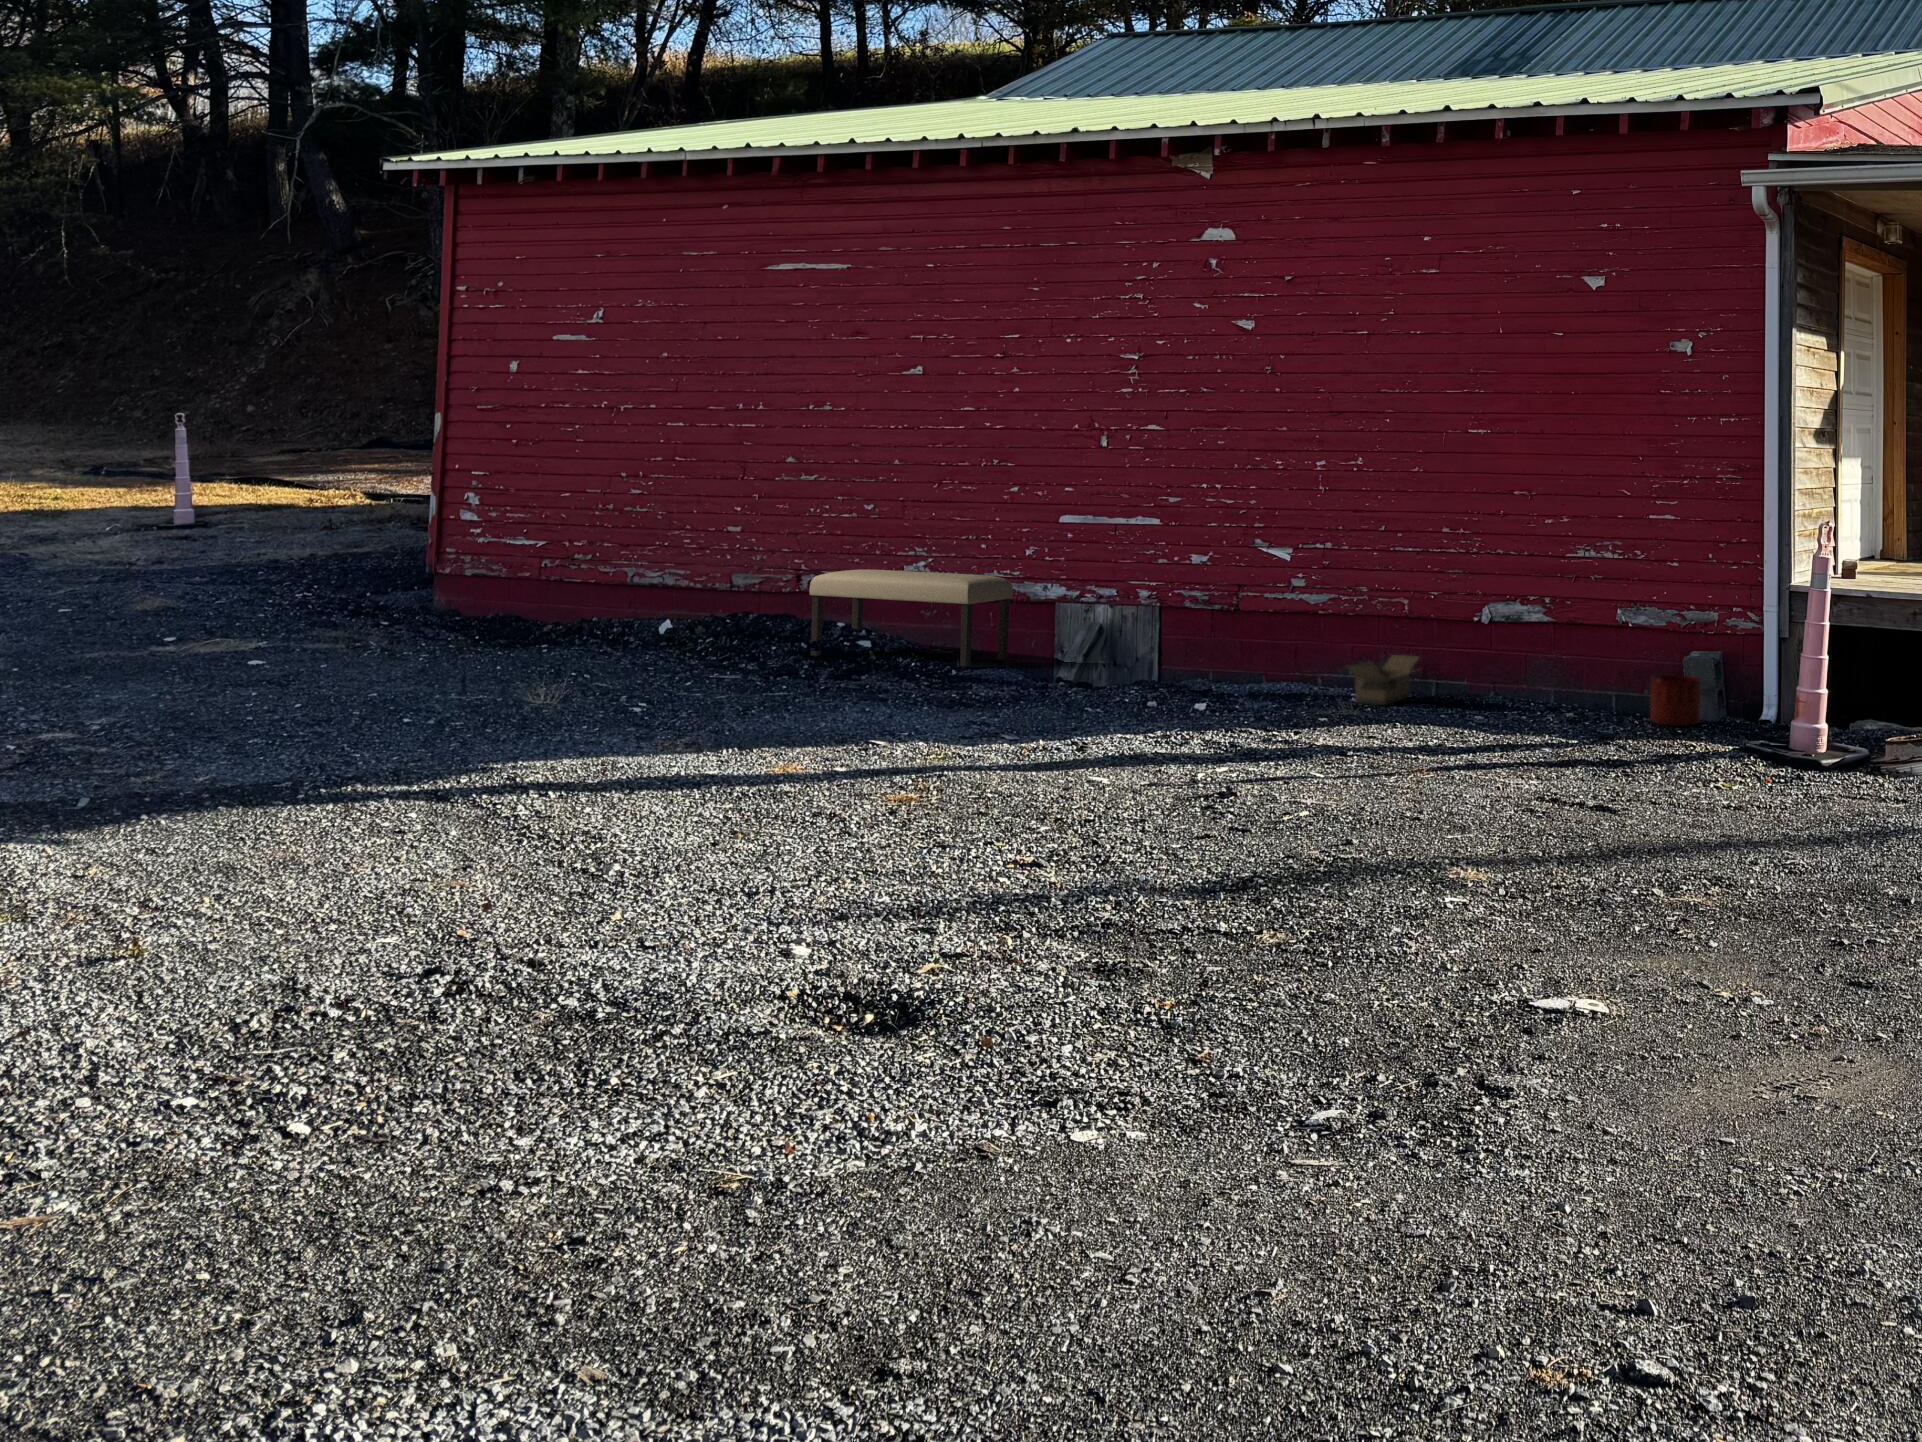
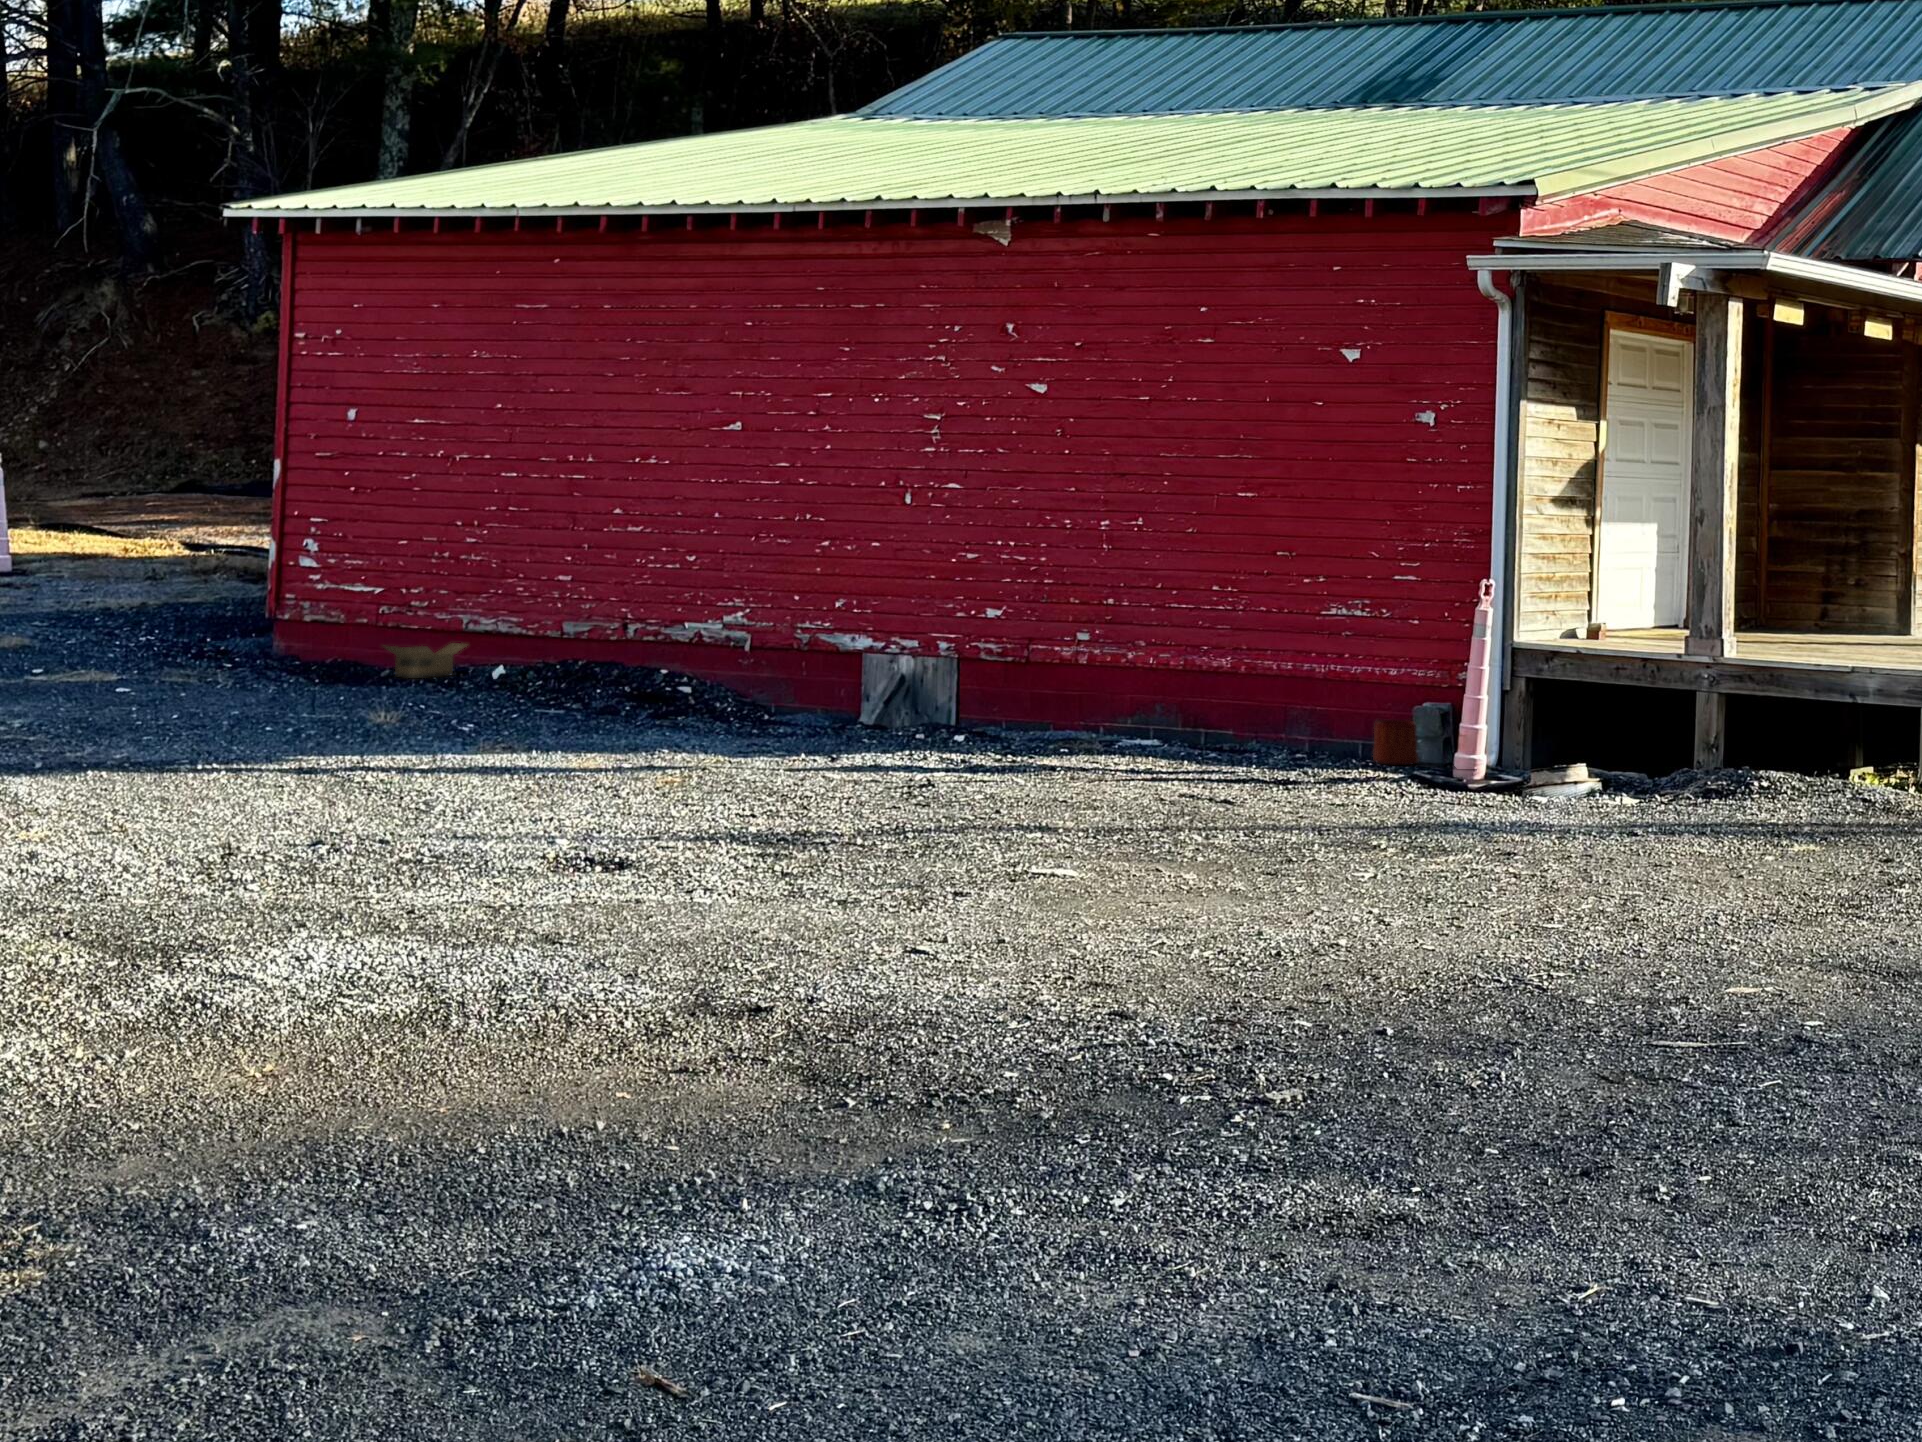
bench: present [810,569,1013,667] -> none [630,617,821,708]
cardboard box: present [1346,655,1418,705] -> present [384,643,467,678]

